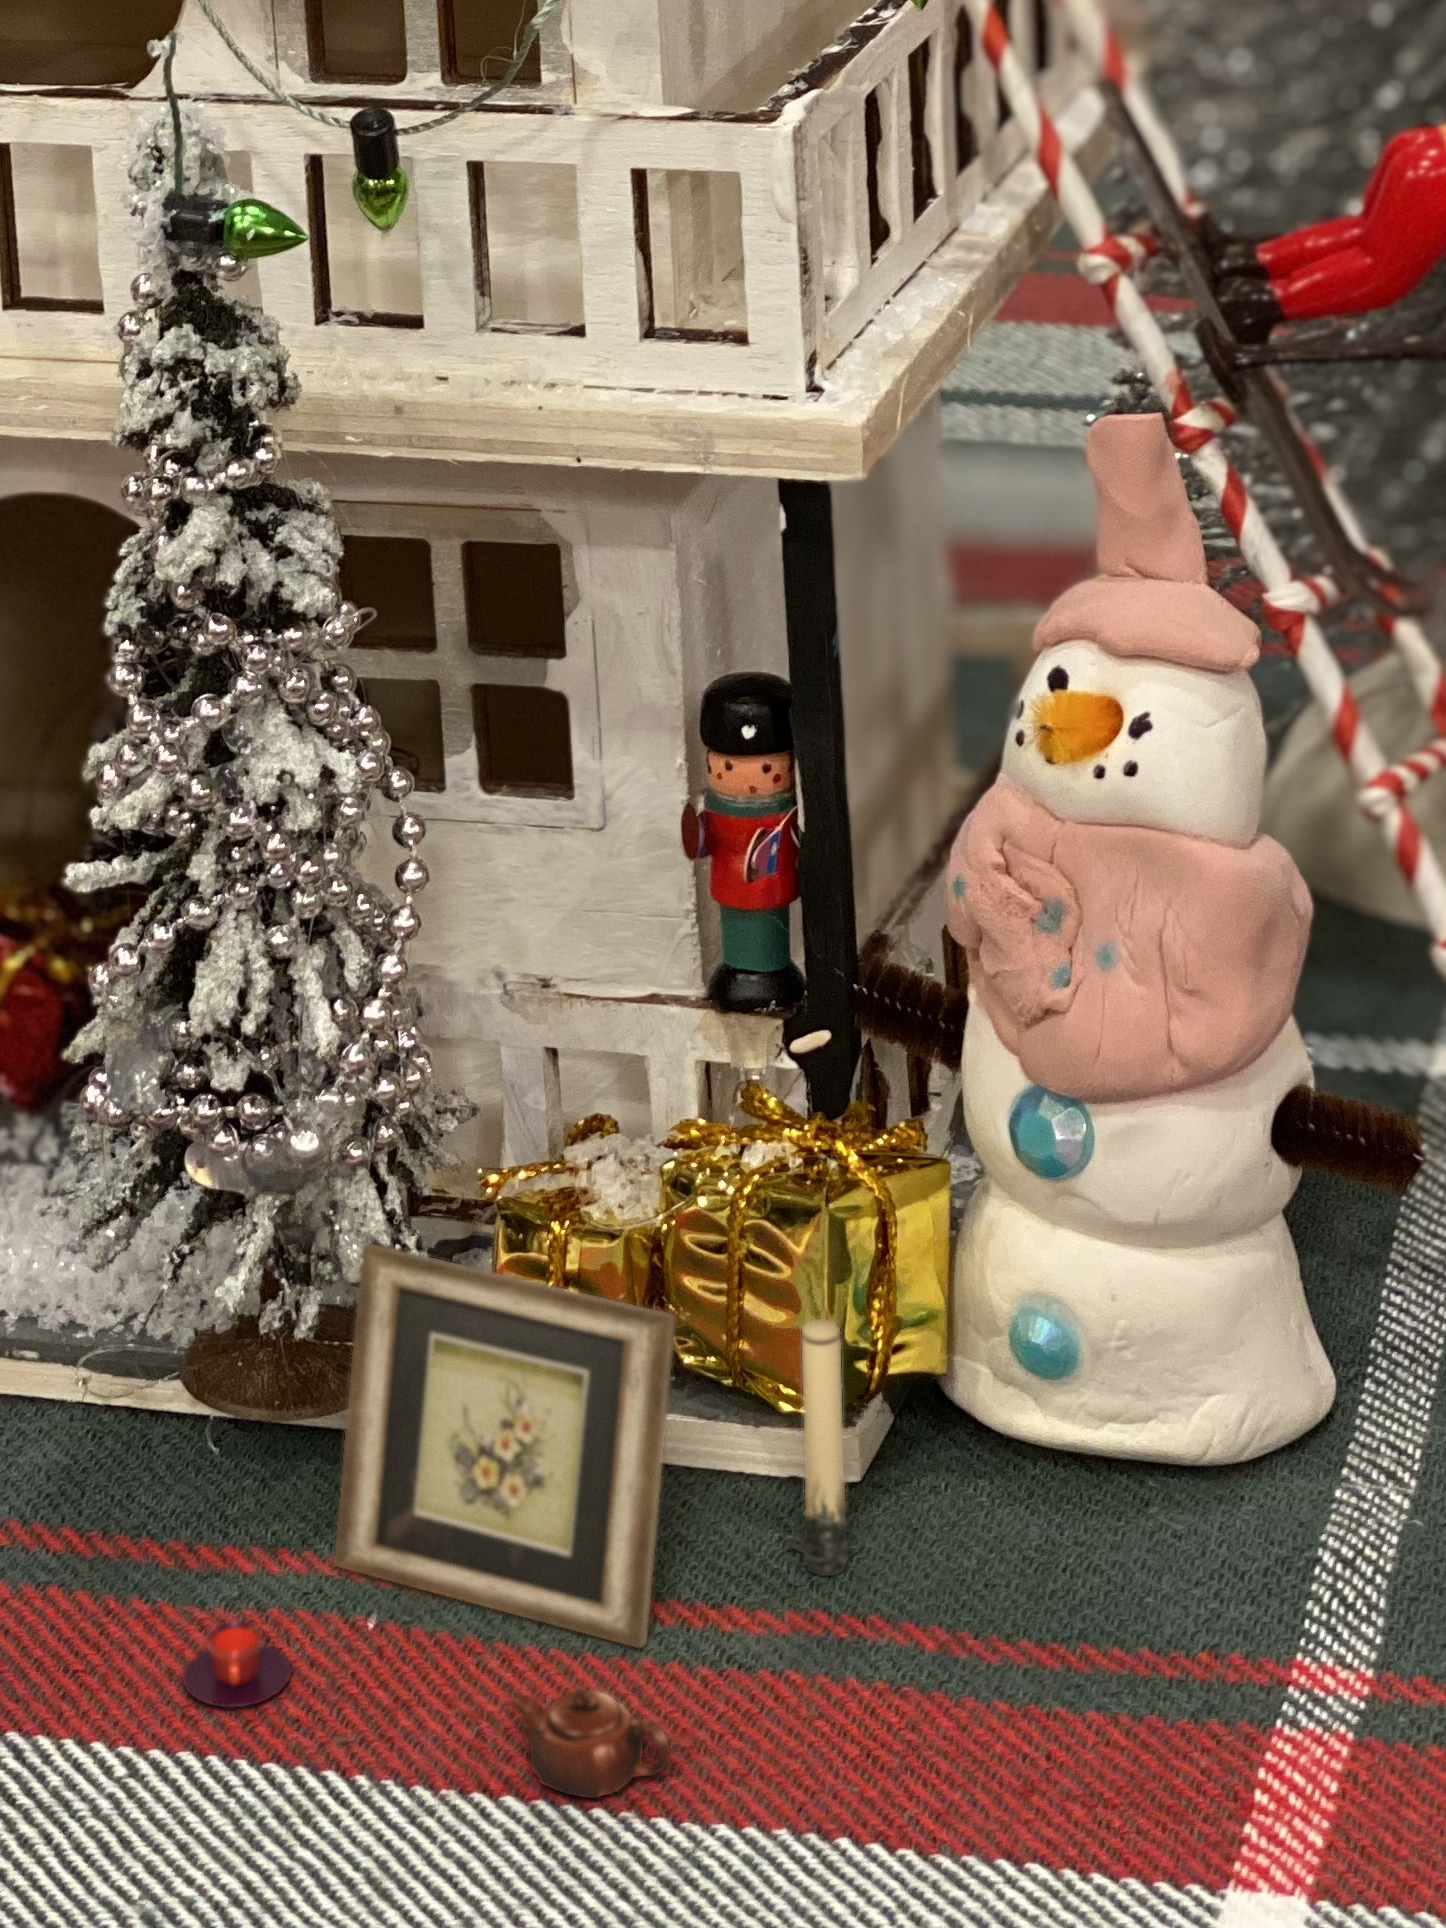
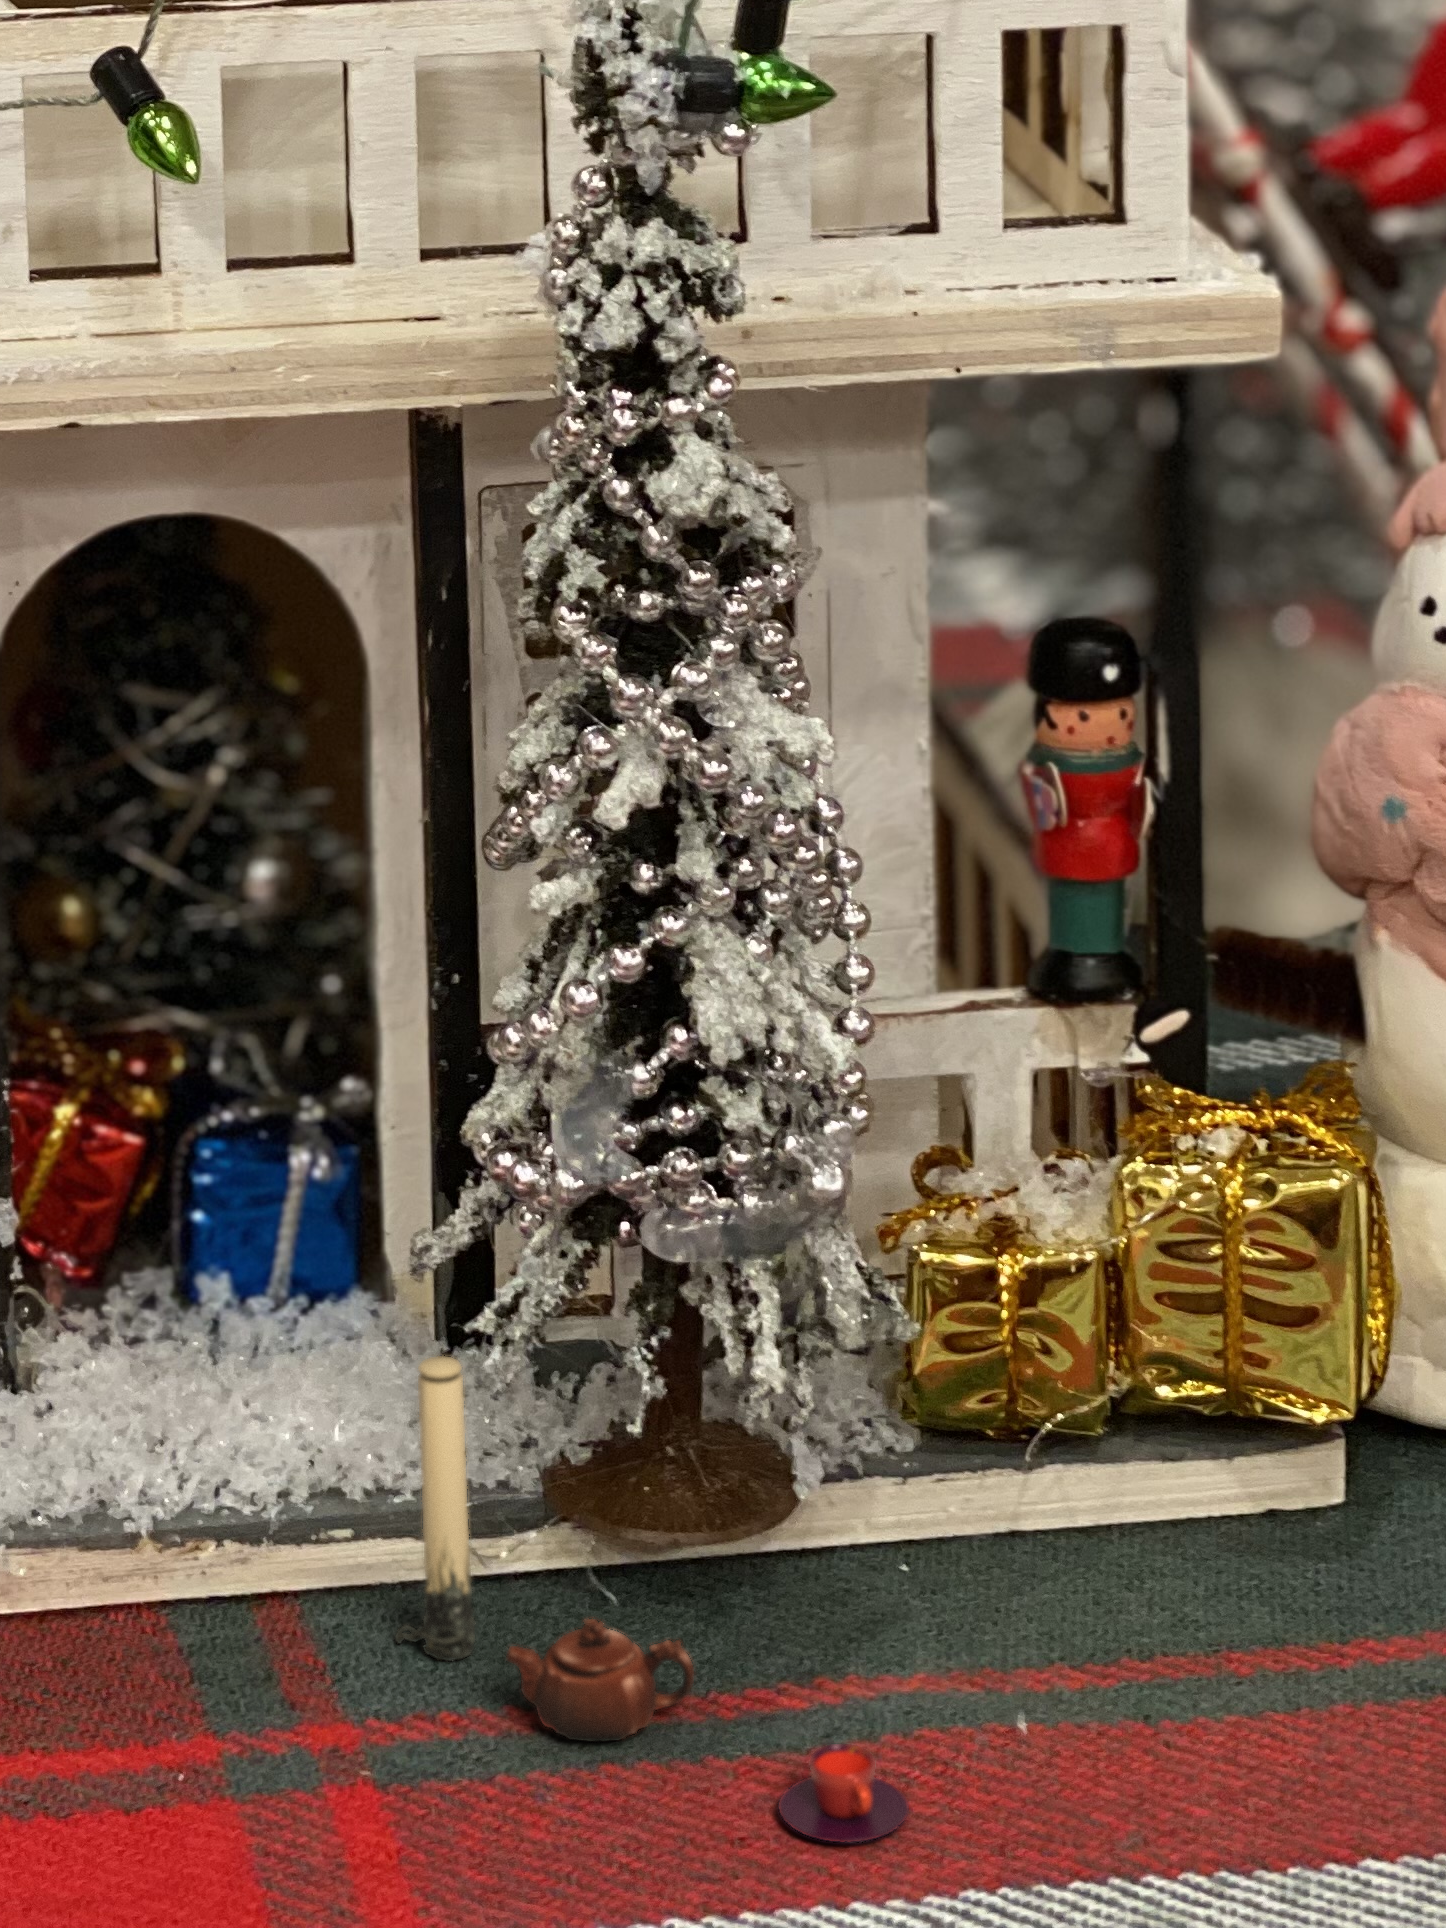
picture frame: present [334,1244,675,1648] -> none [843,1291,1259,1697]
candle: present [787,1319,849,1576] -> present [395,1356,475,1661]
teapot: present [511,1686,670,1798] -> present [506,1619,694,1742]

